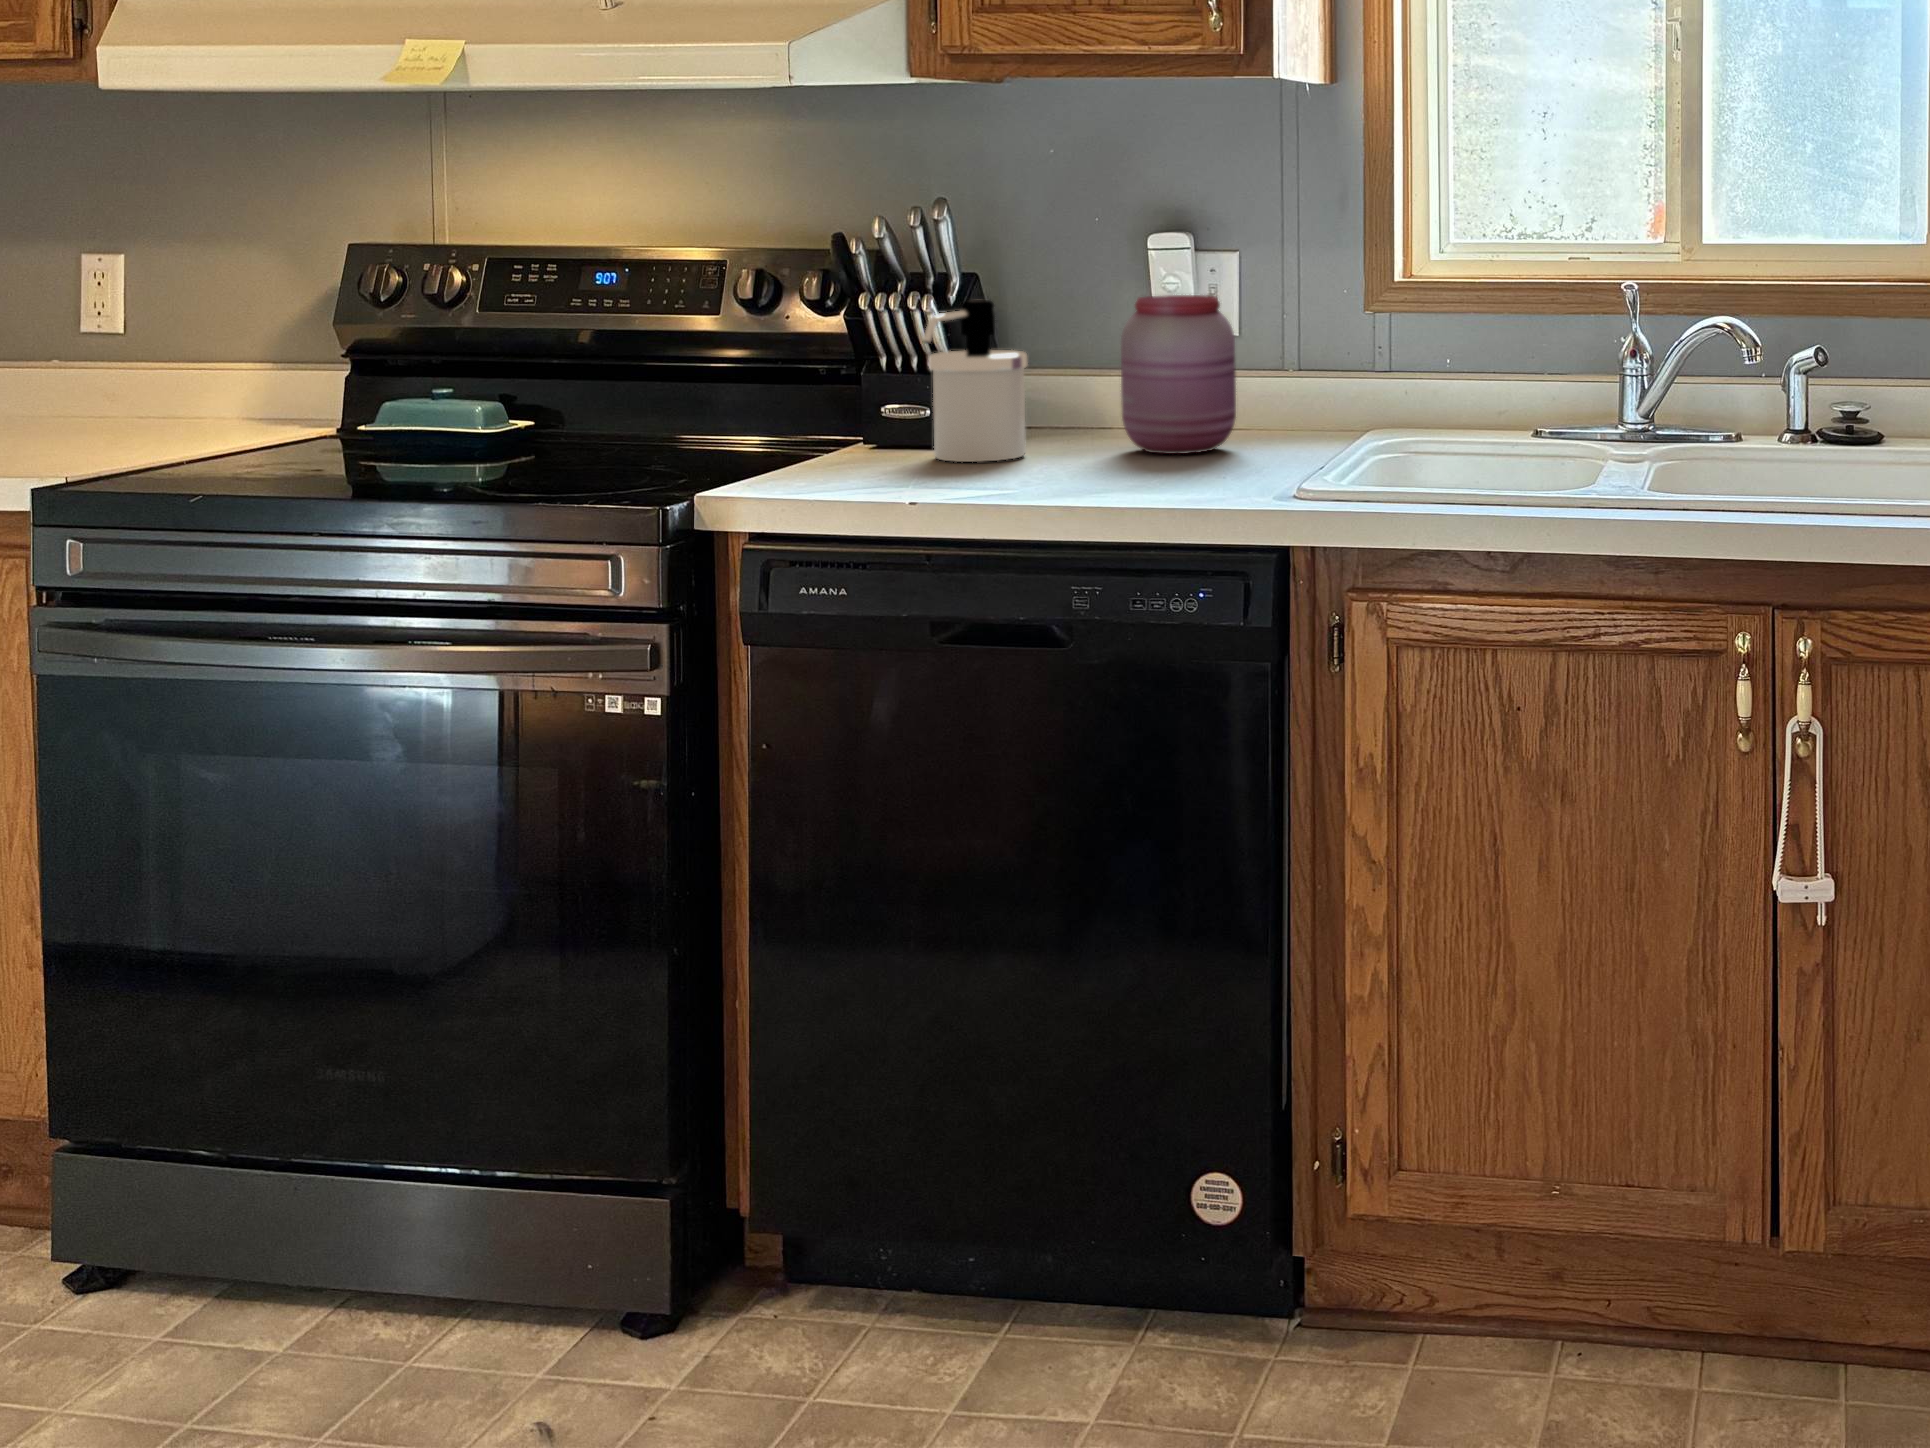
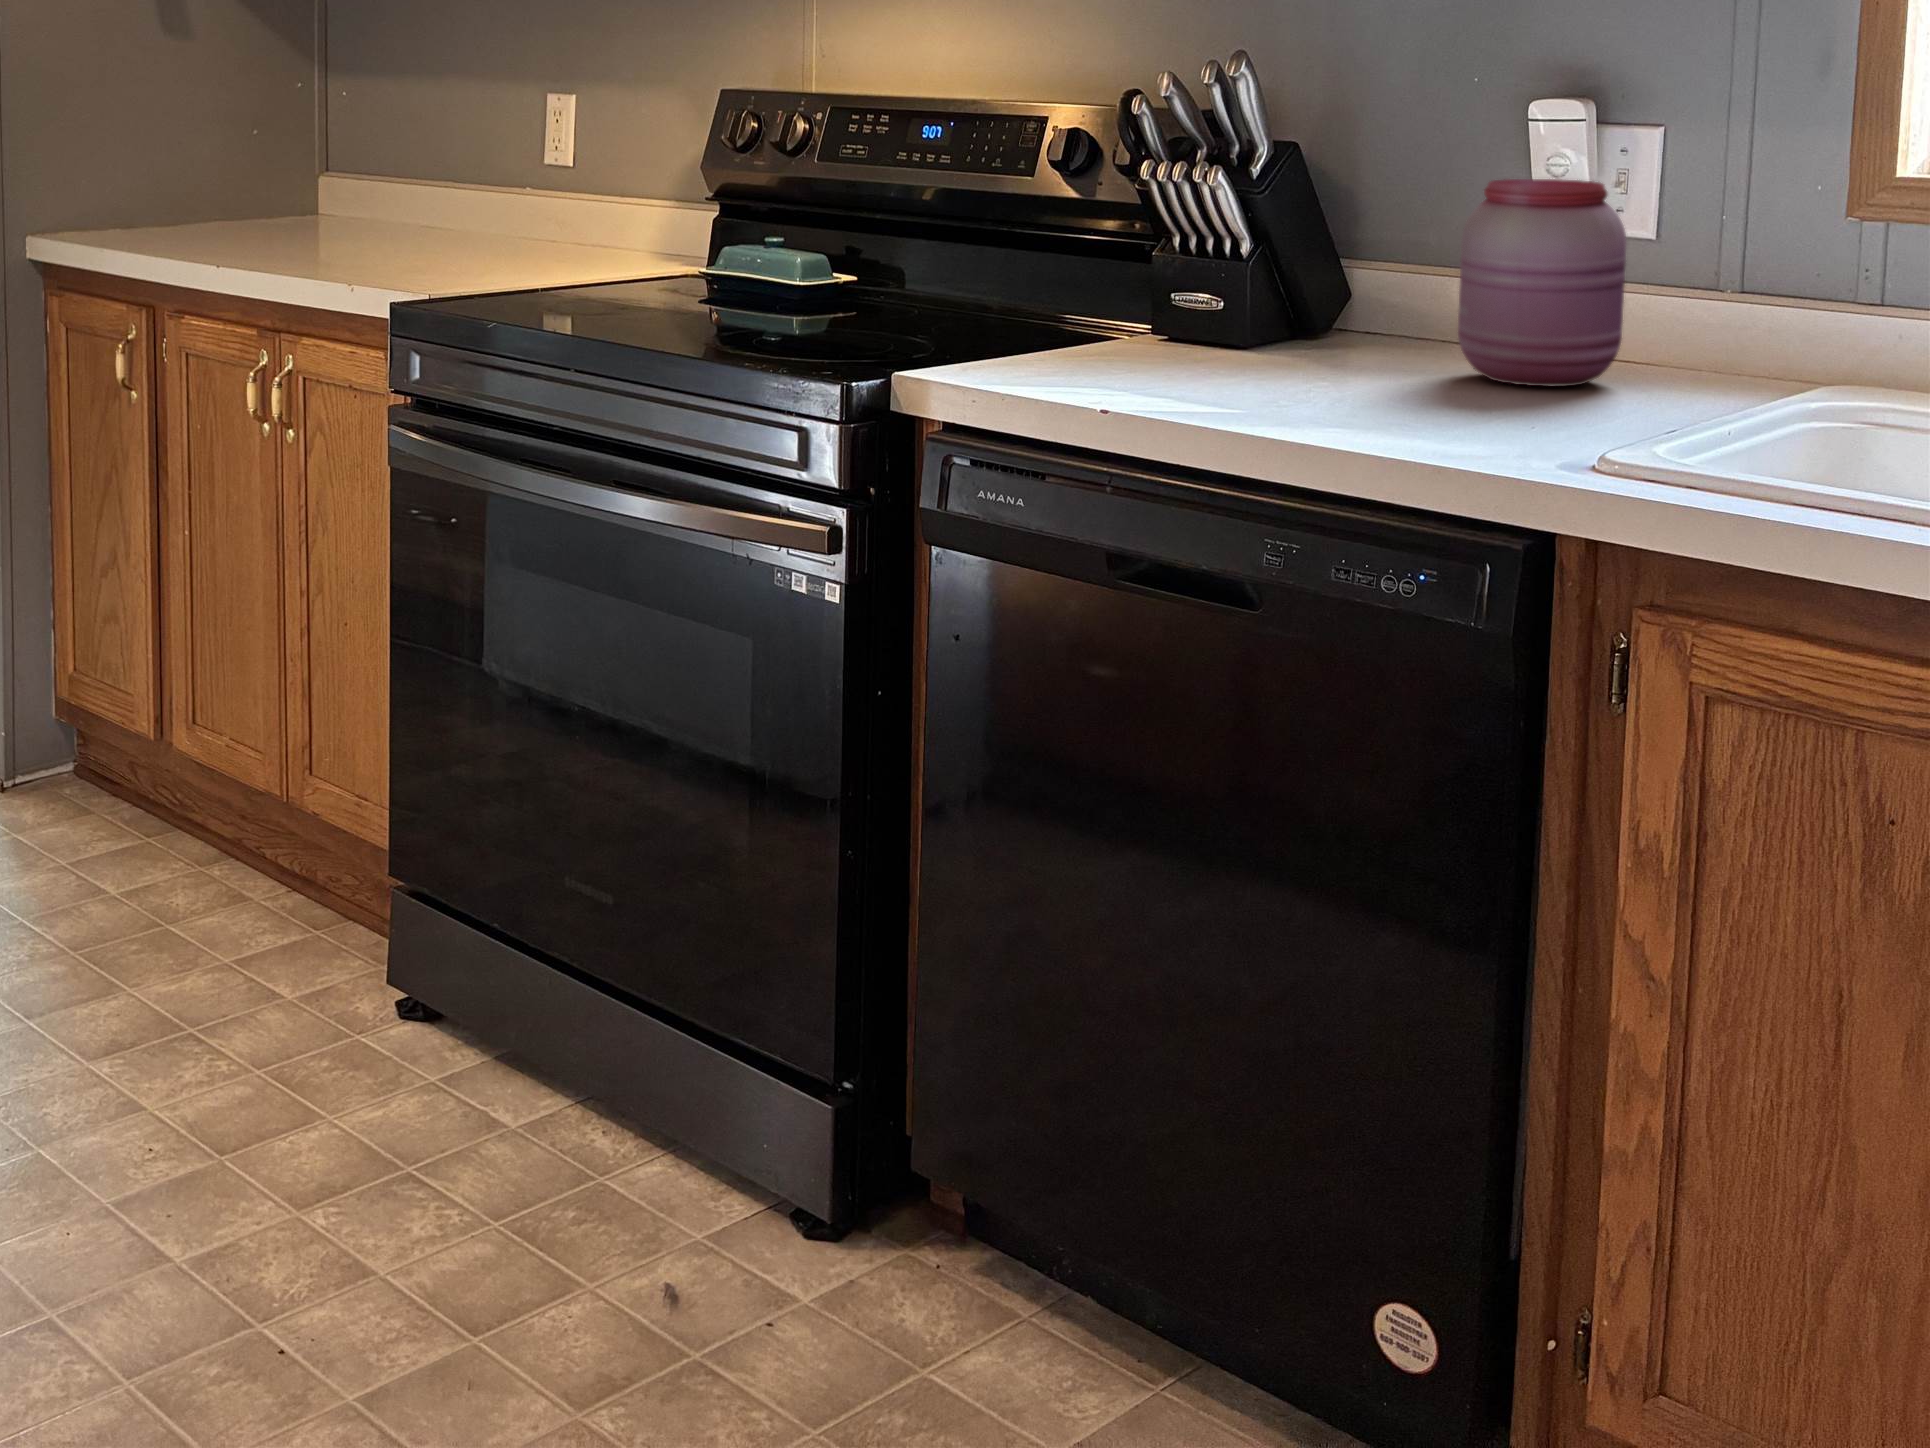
soap dispenser: present [923,300,1027,462] -> none [1184,175,1336,370]

